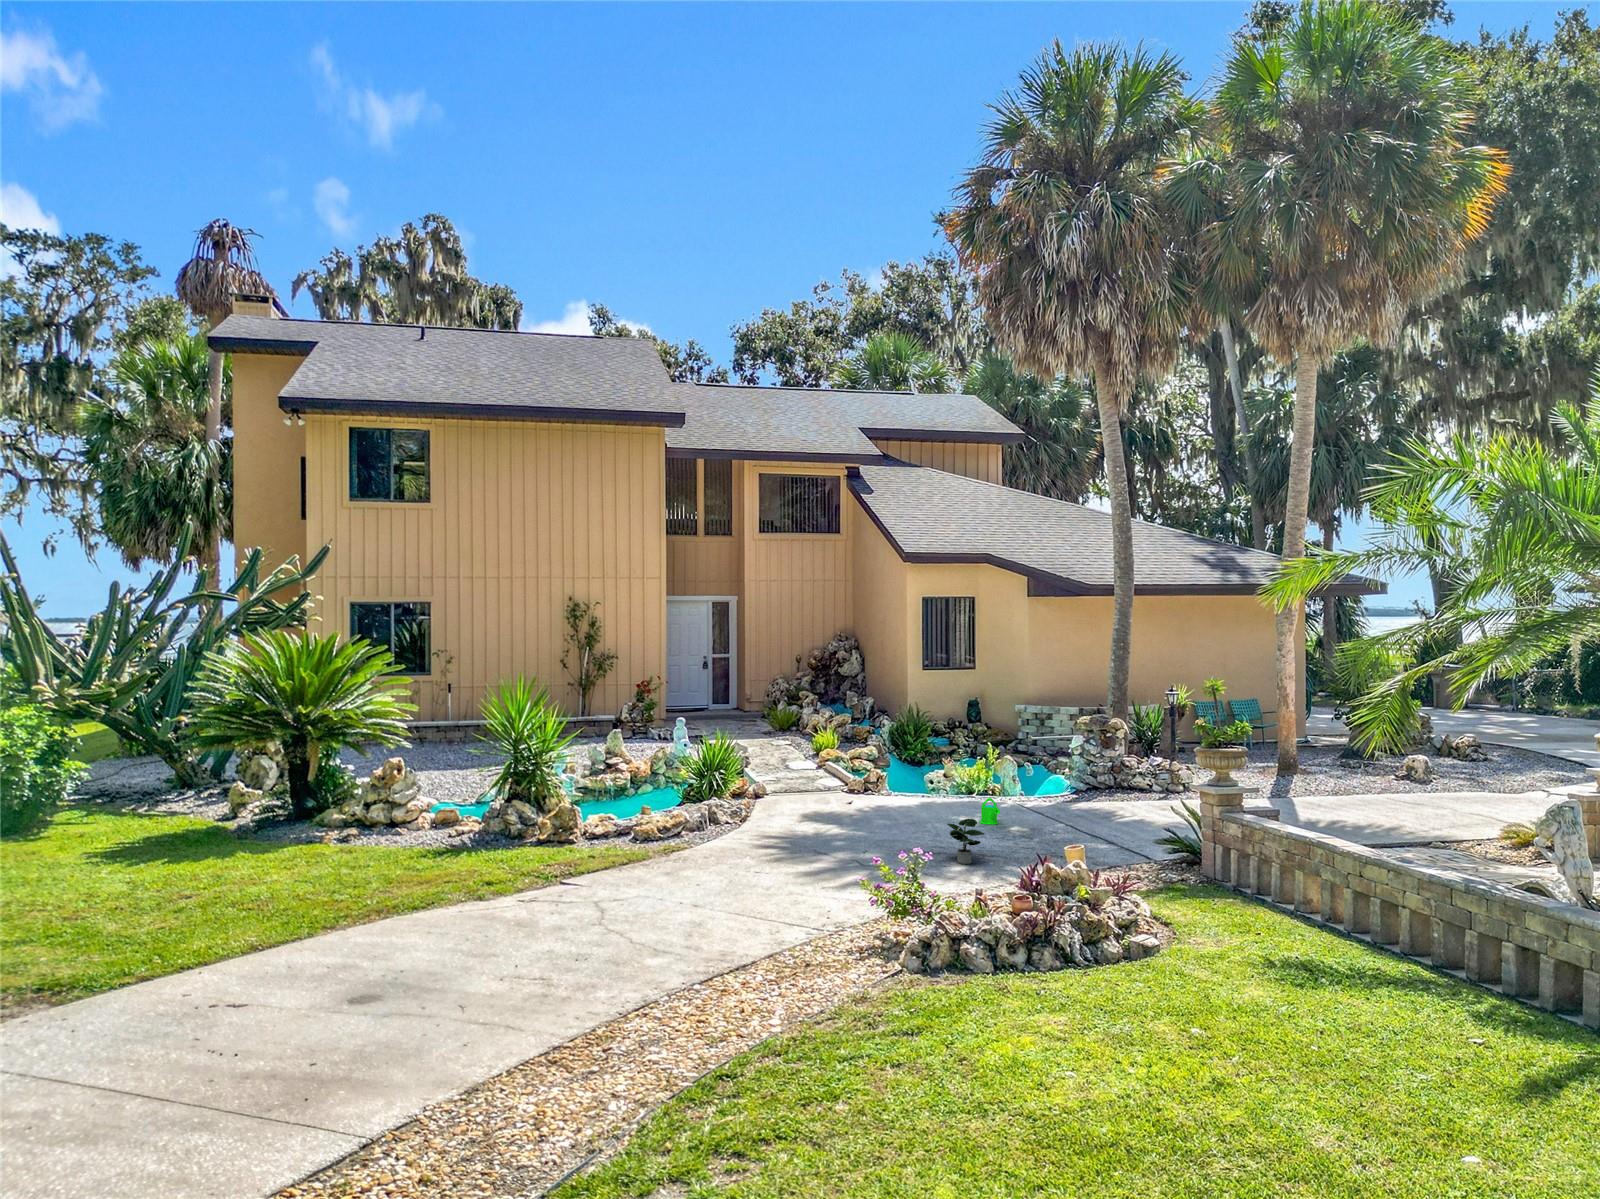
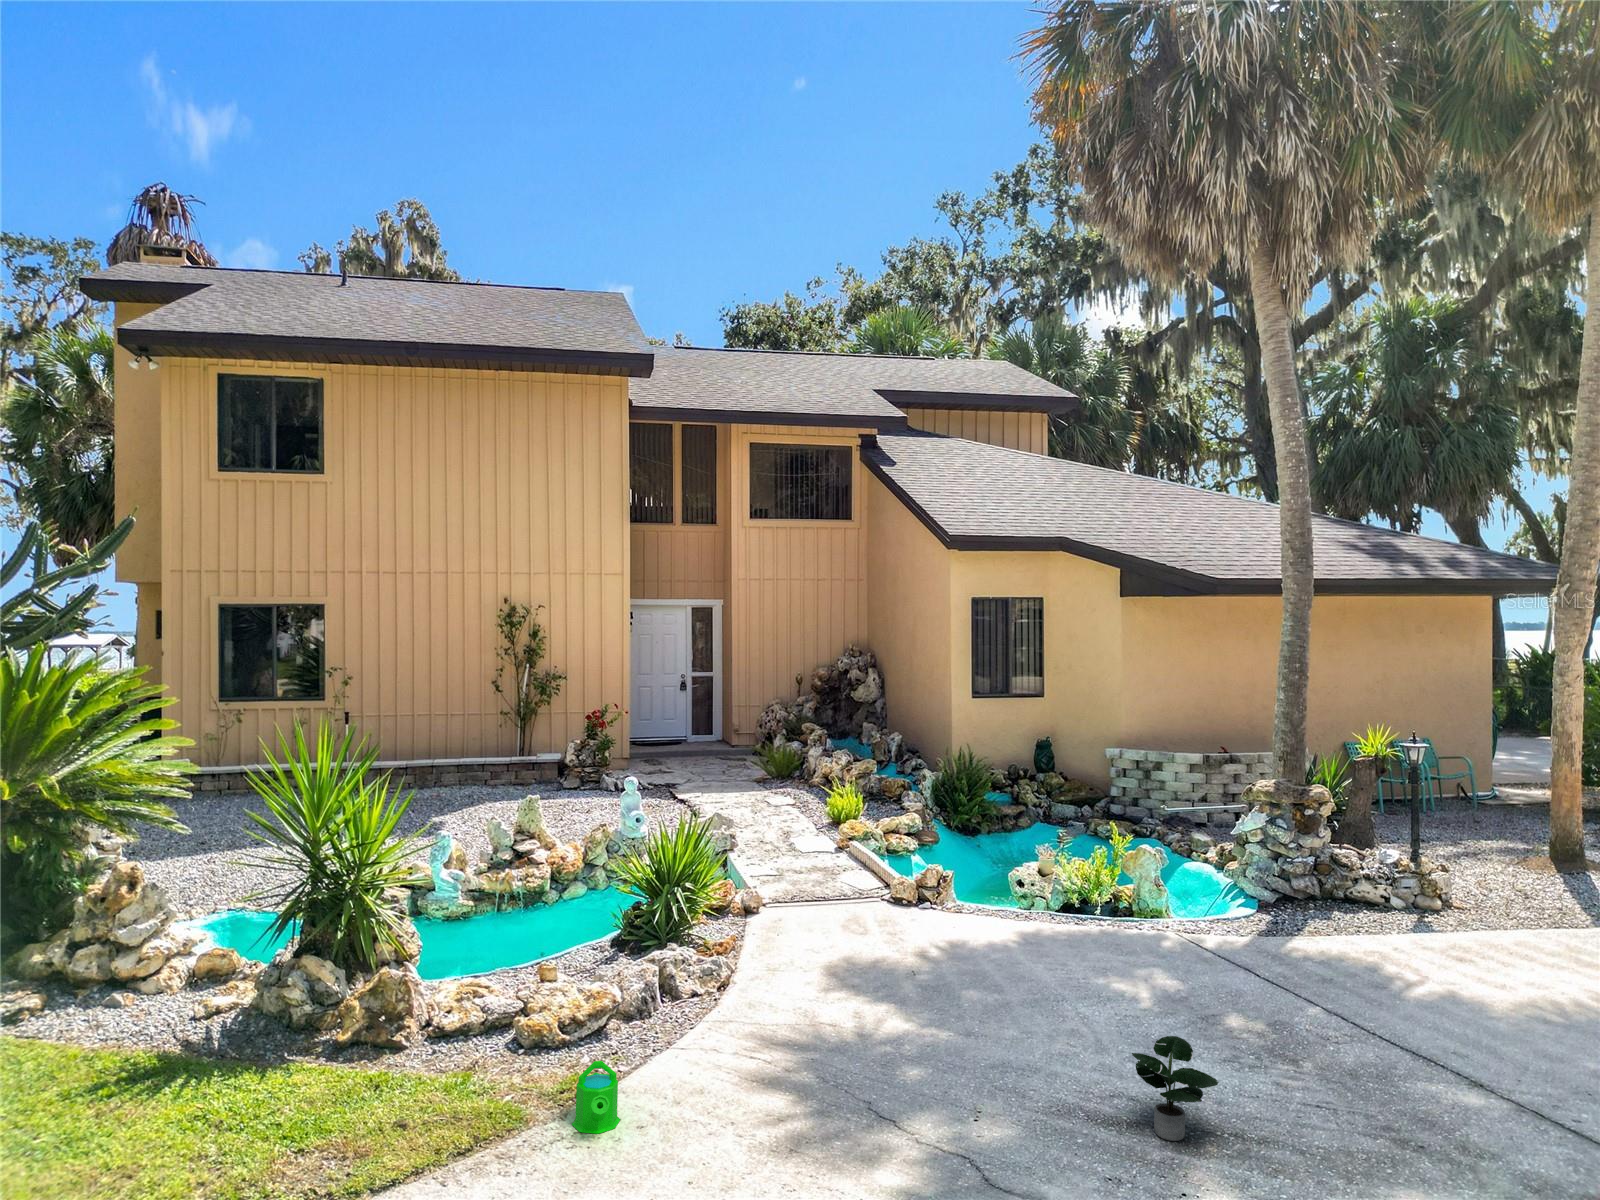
watering can: present [980,798,1000,825] -> present [572,1061,620,1134]

